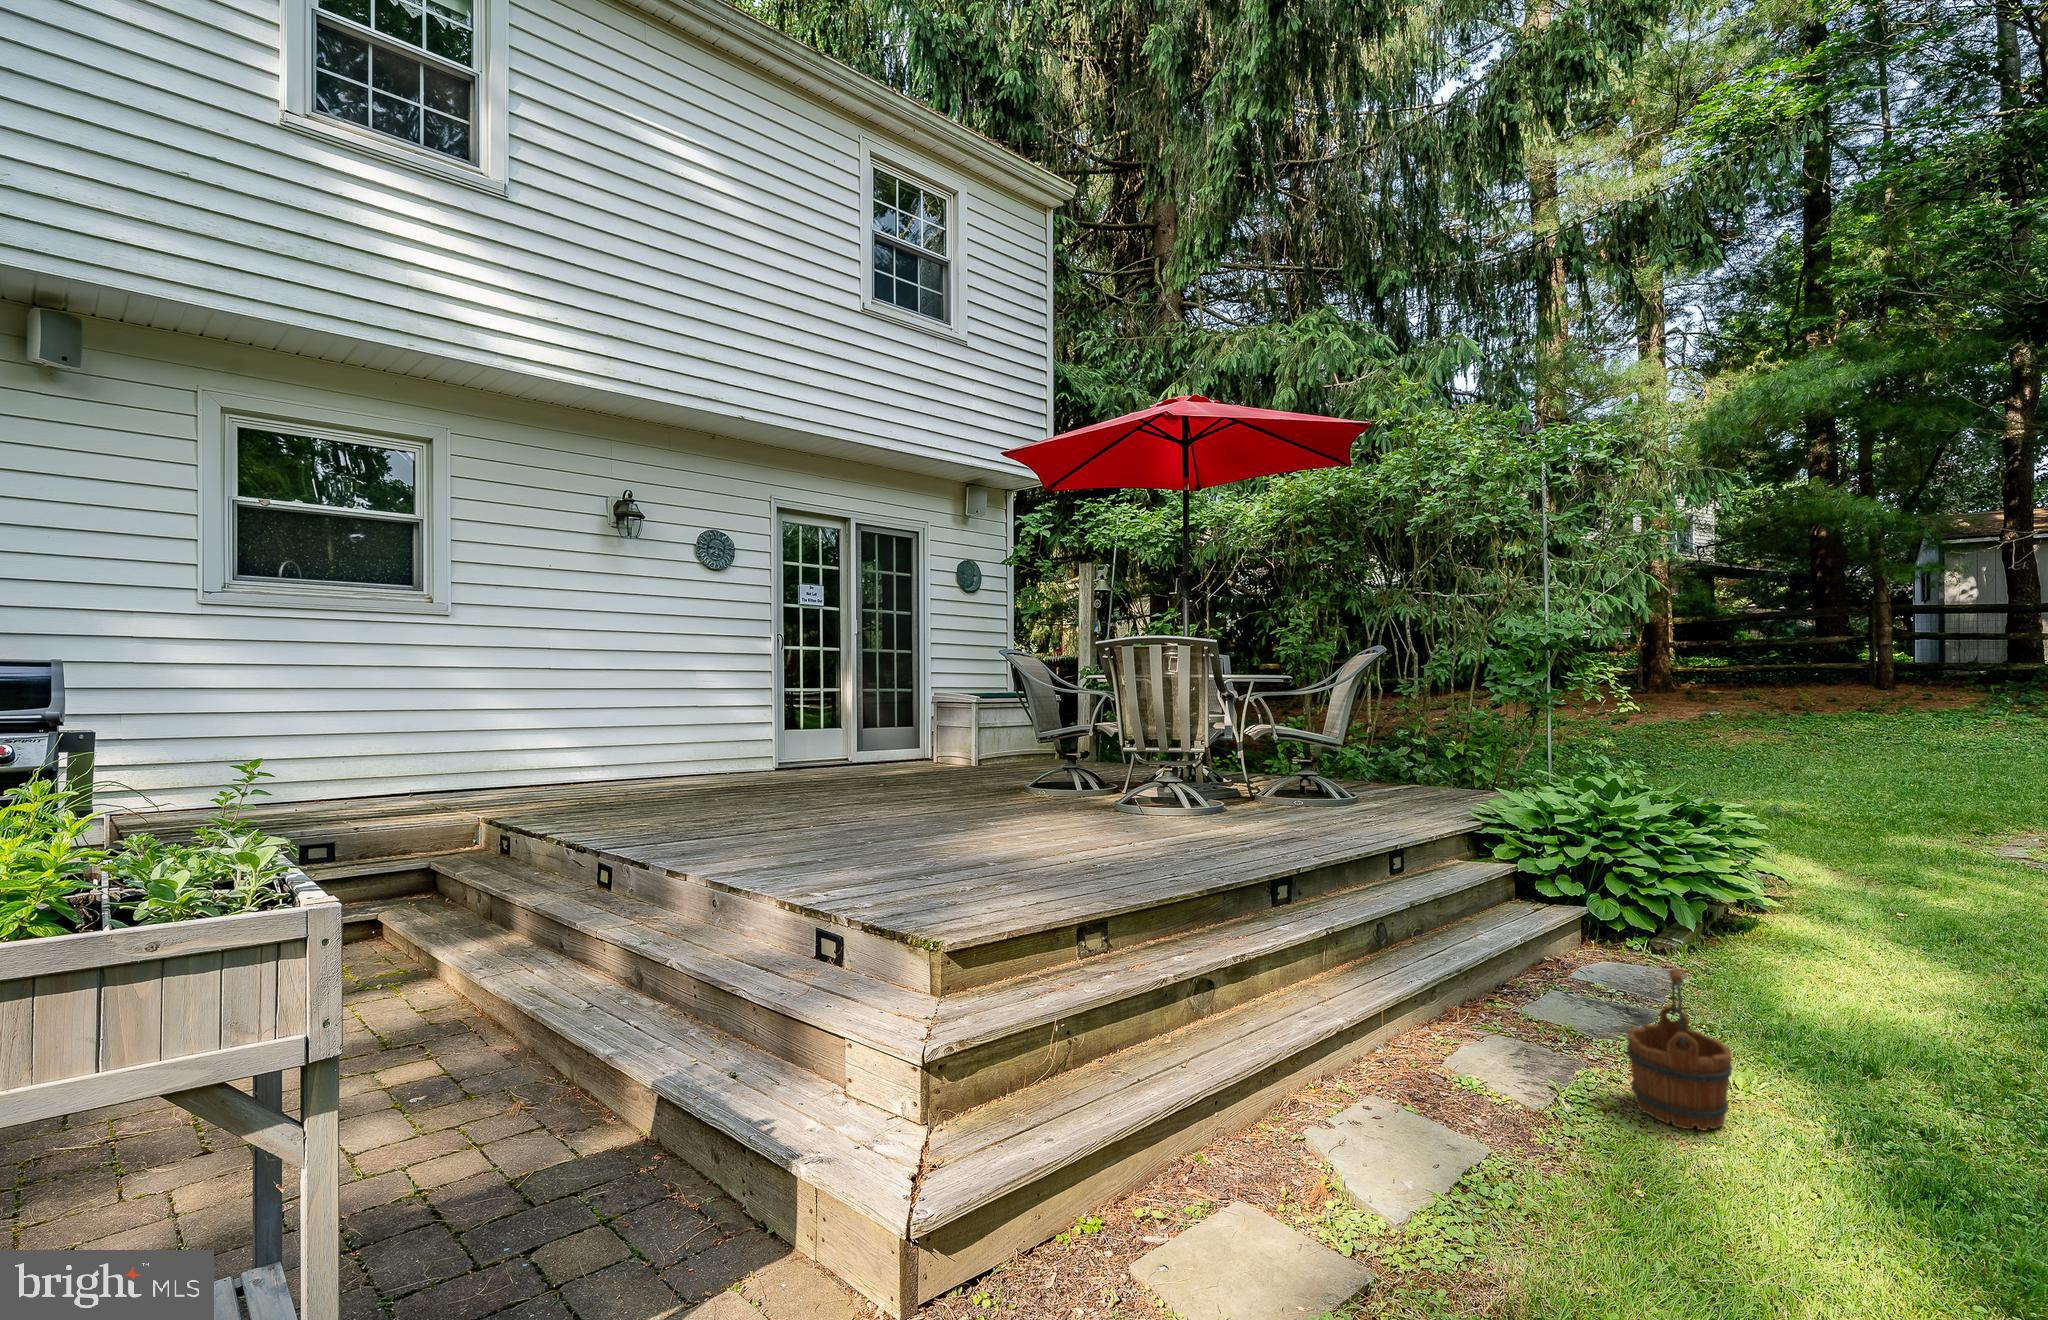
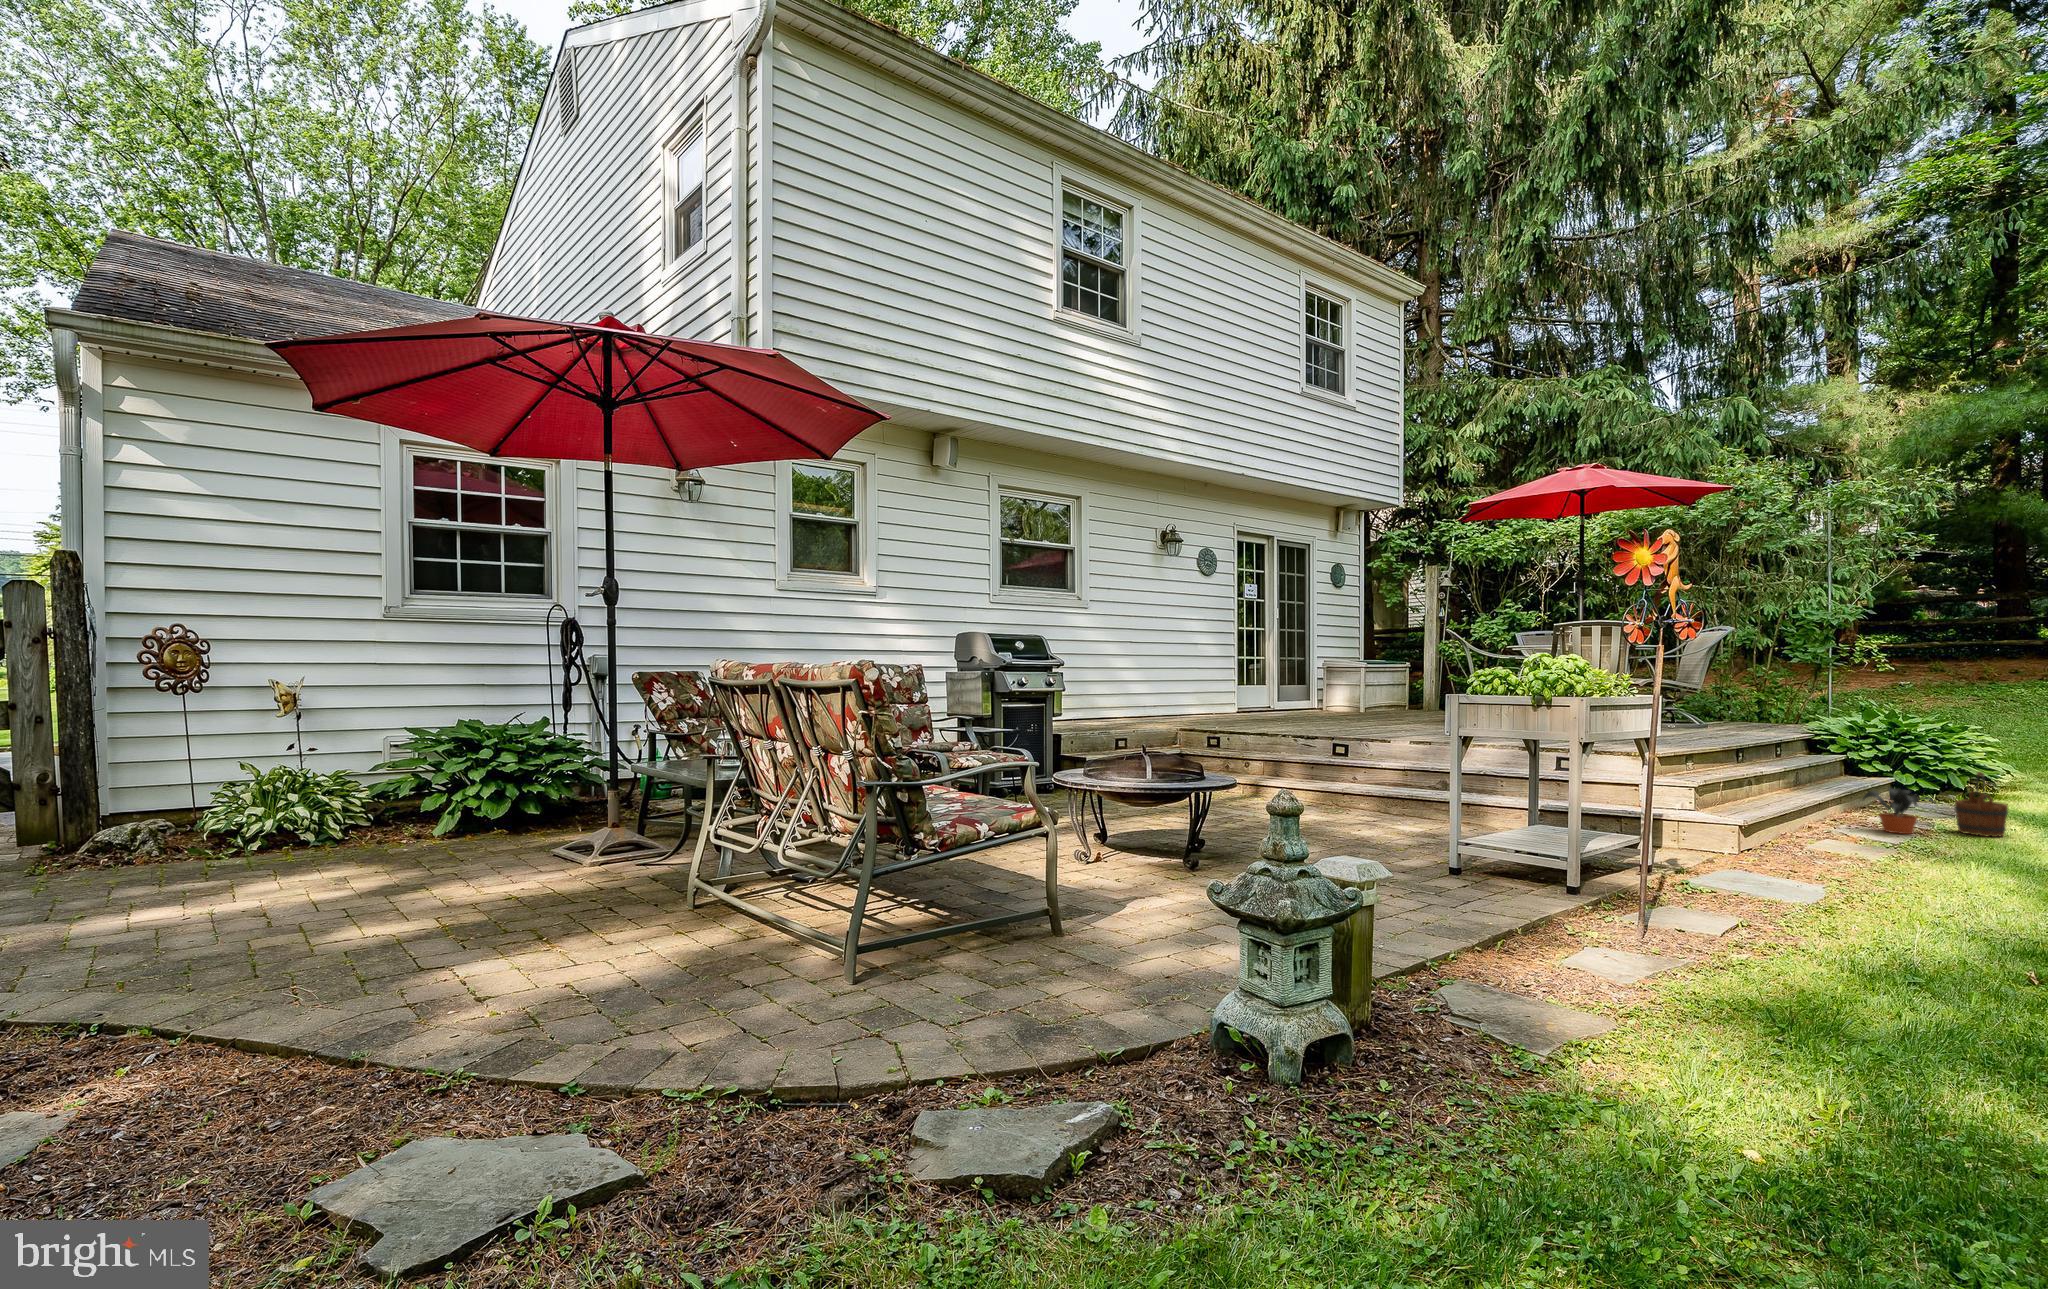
potted plant: none [1433,999,1581,1123] -> present [1863,788,1938,834]

